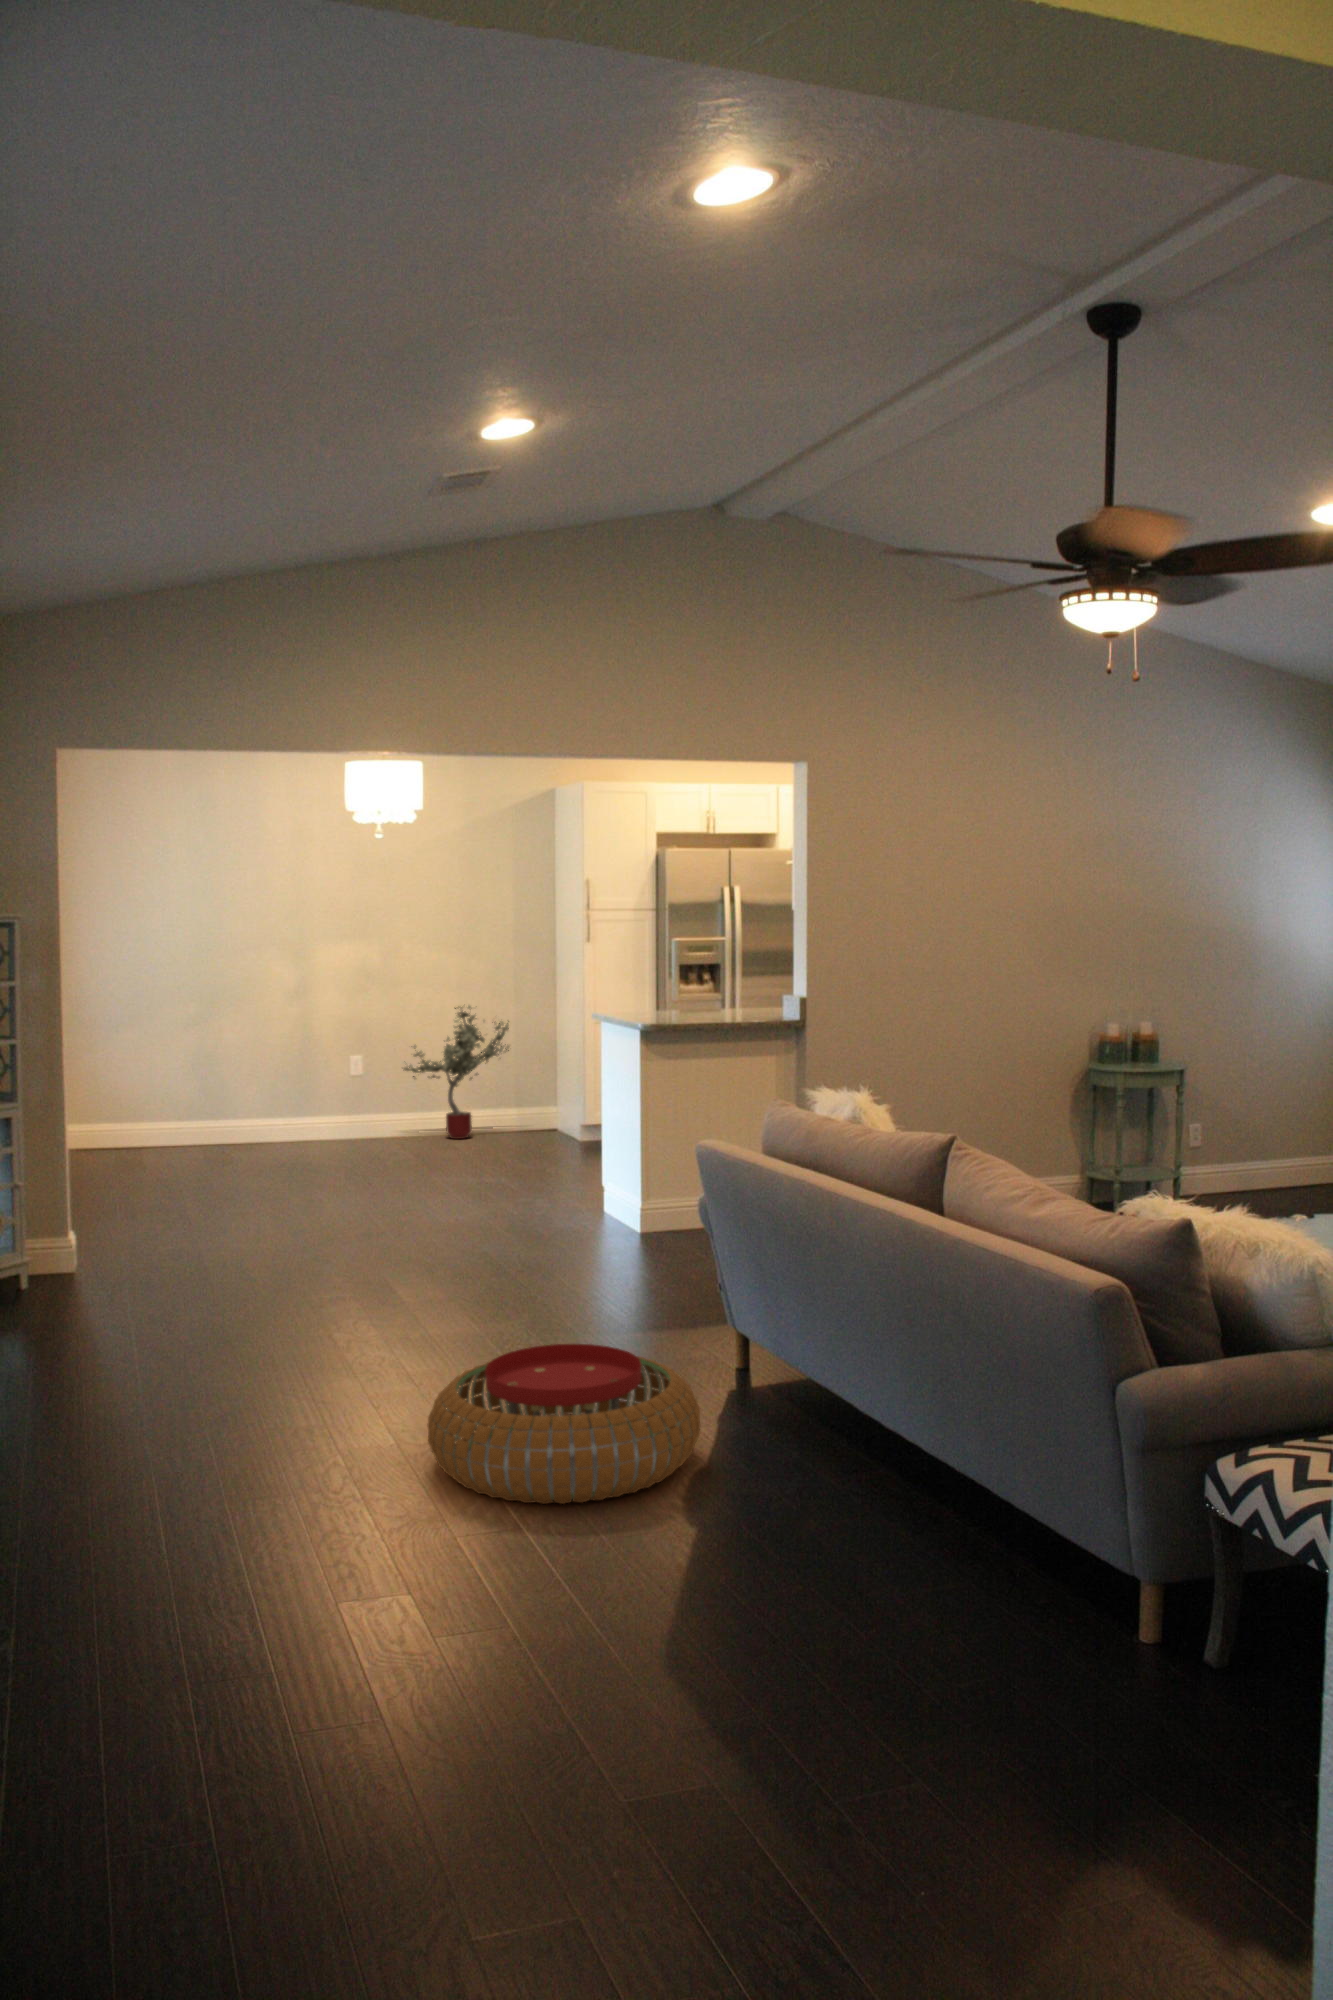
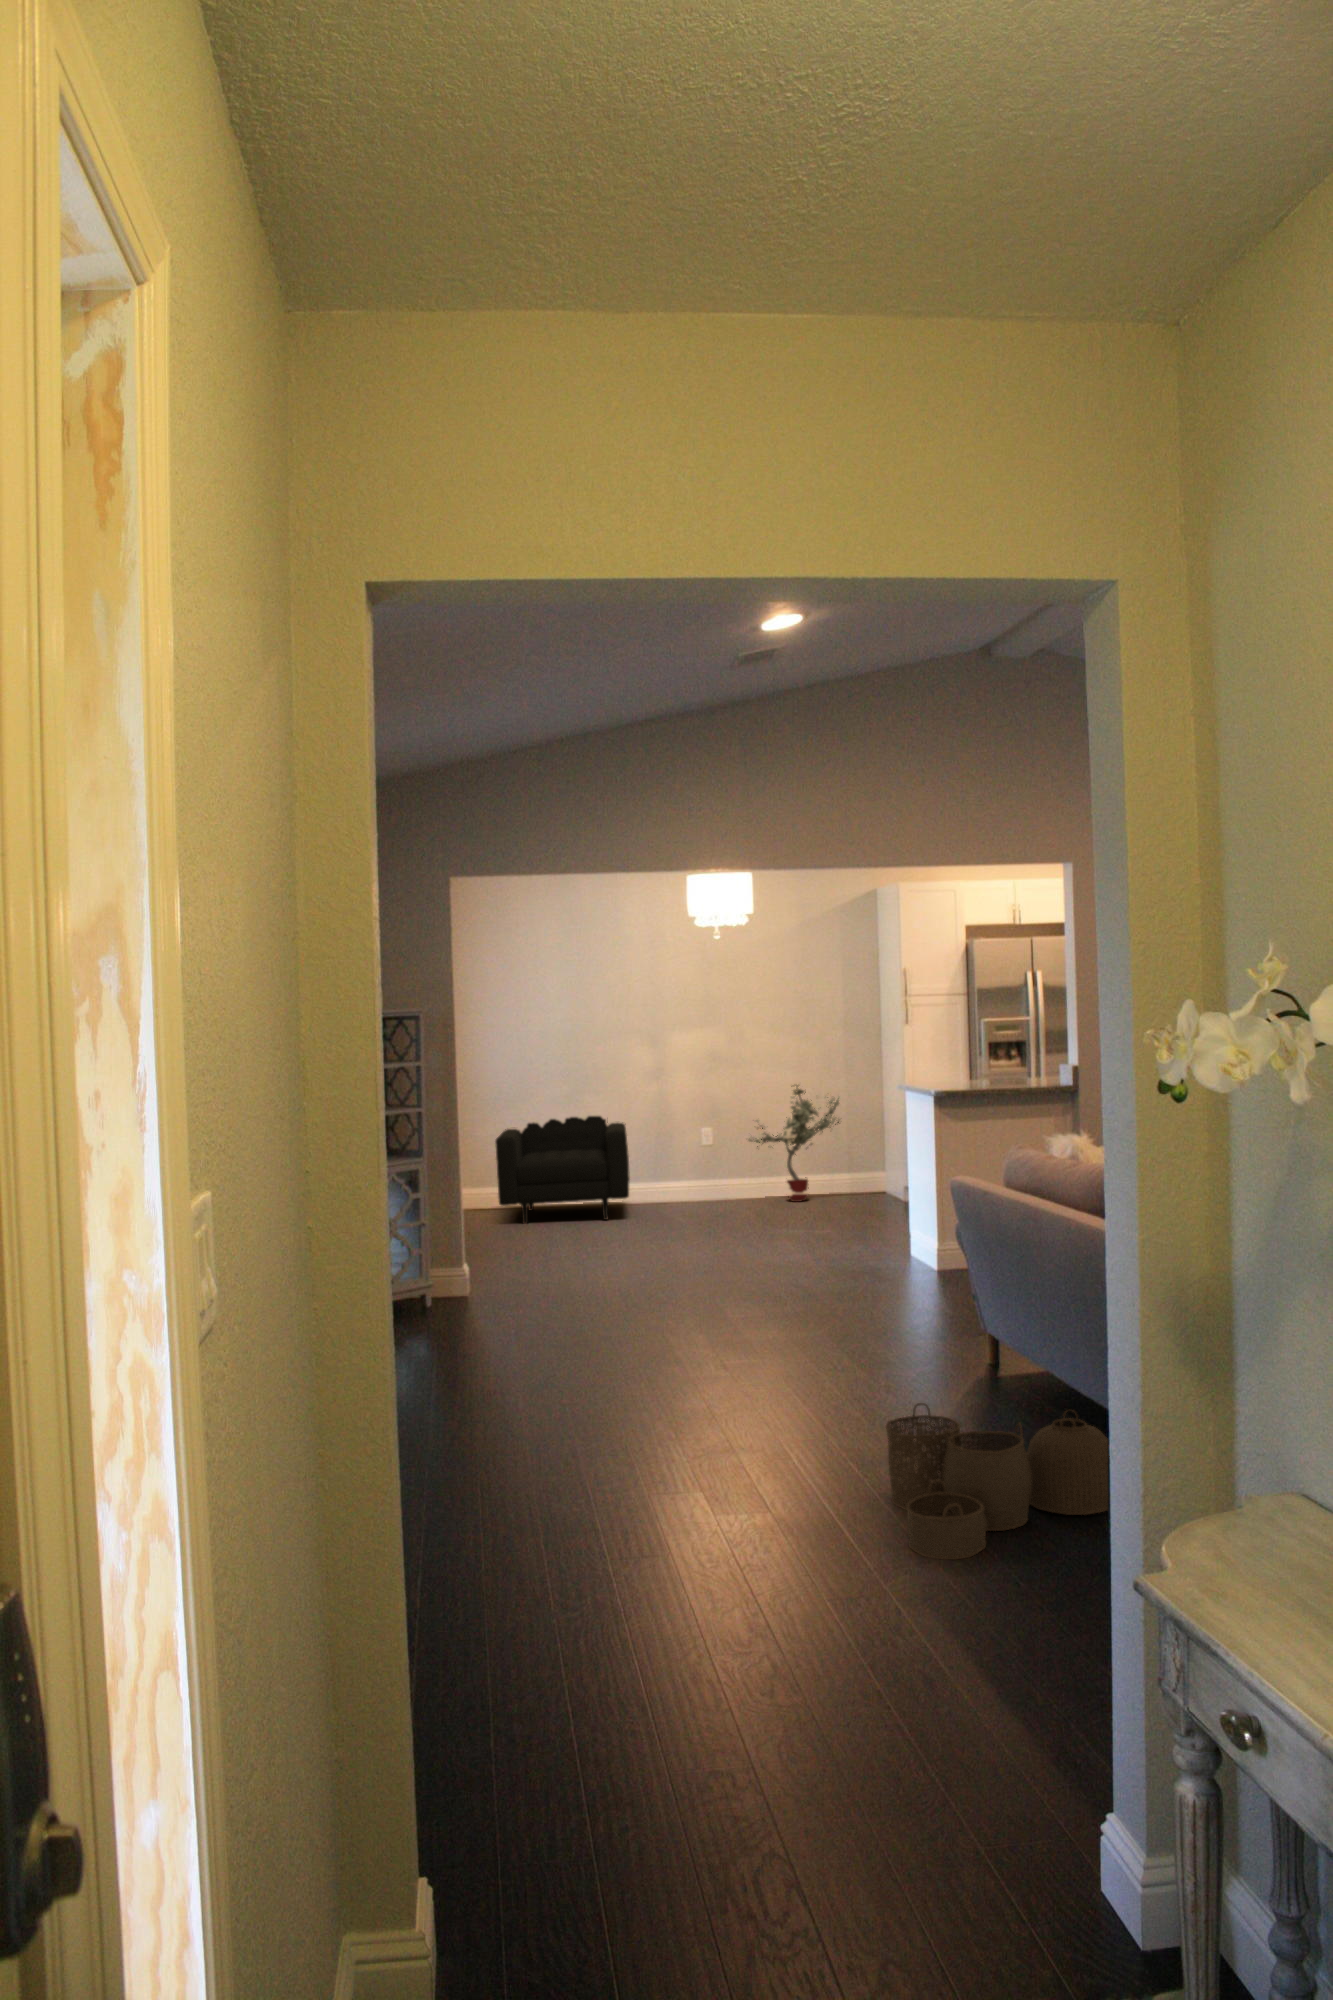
armchair: none [101,1030,265,1170] -> present [495,1116,630,1224]
pouf: present [428,1344,700,1504] -> none [712,1337,933,1456]
woven basket: none [673,1443,954,1663] -> present [886,1403,1110,1559]

